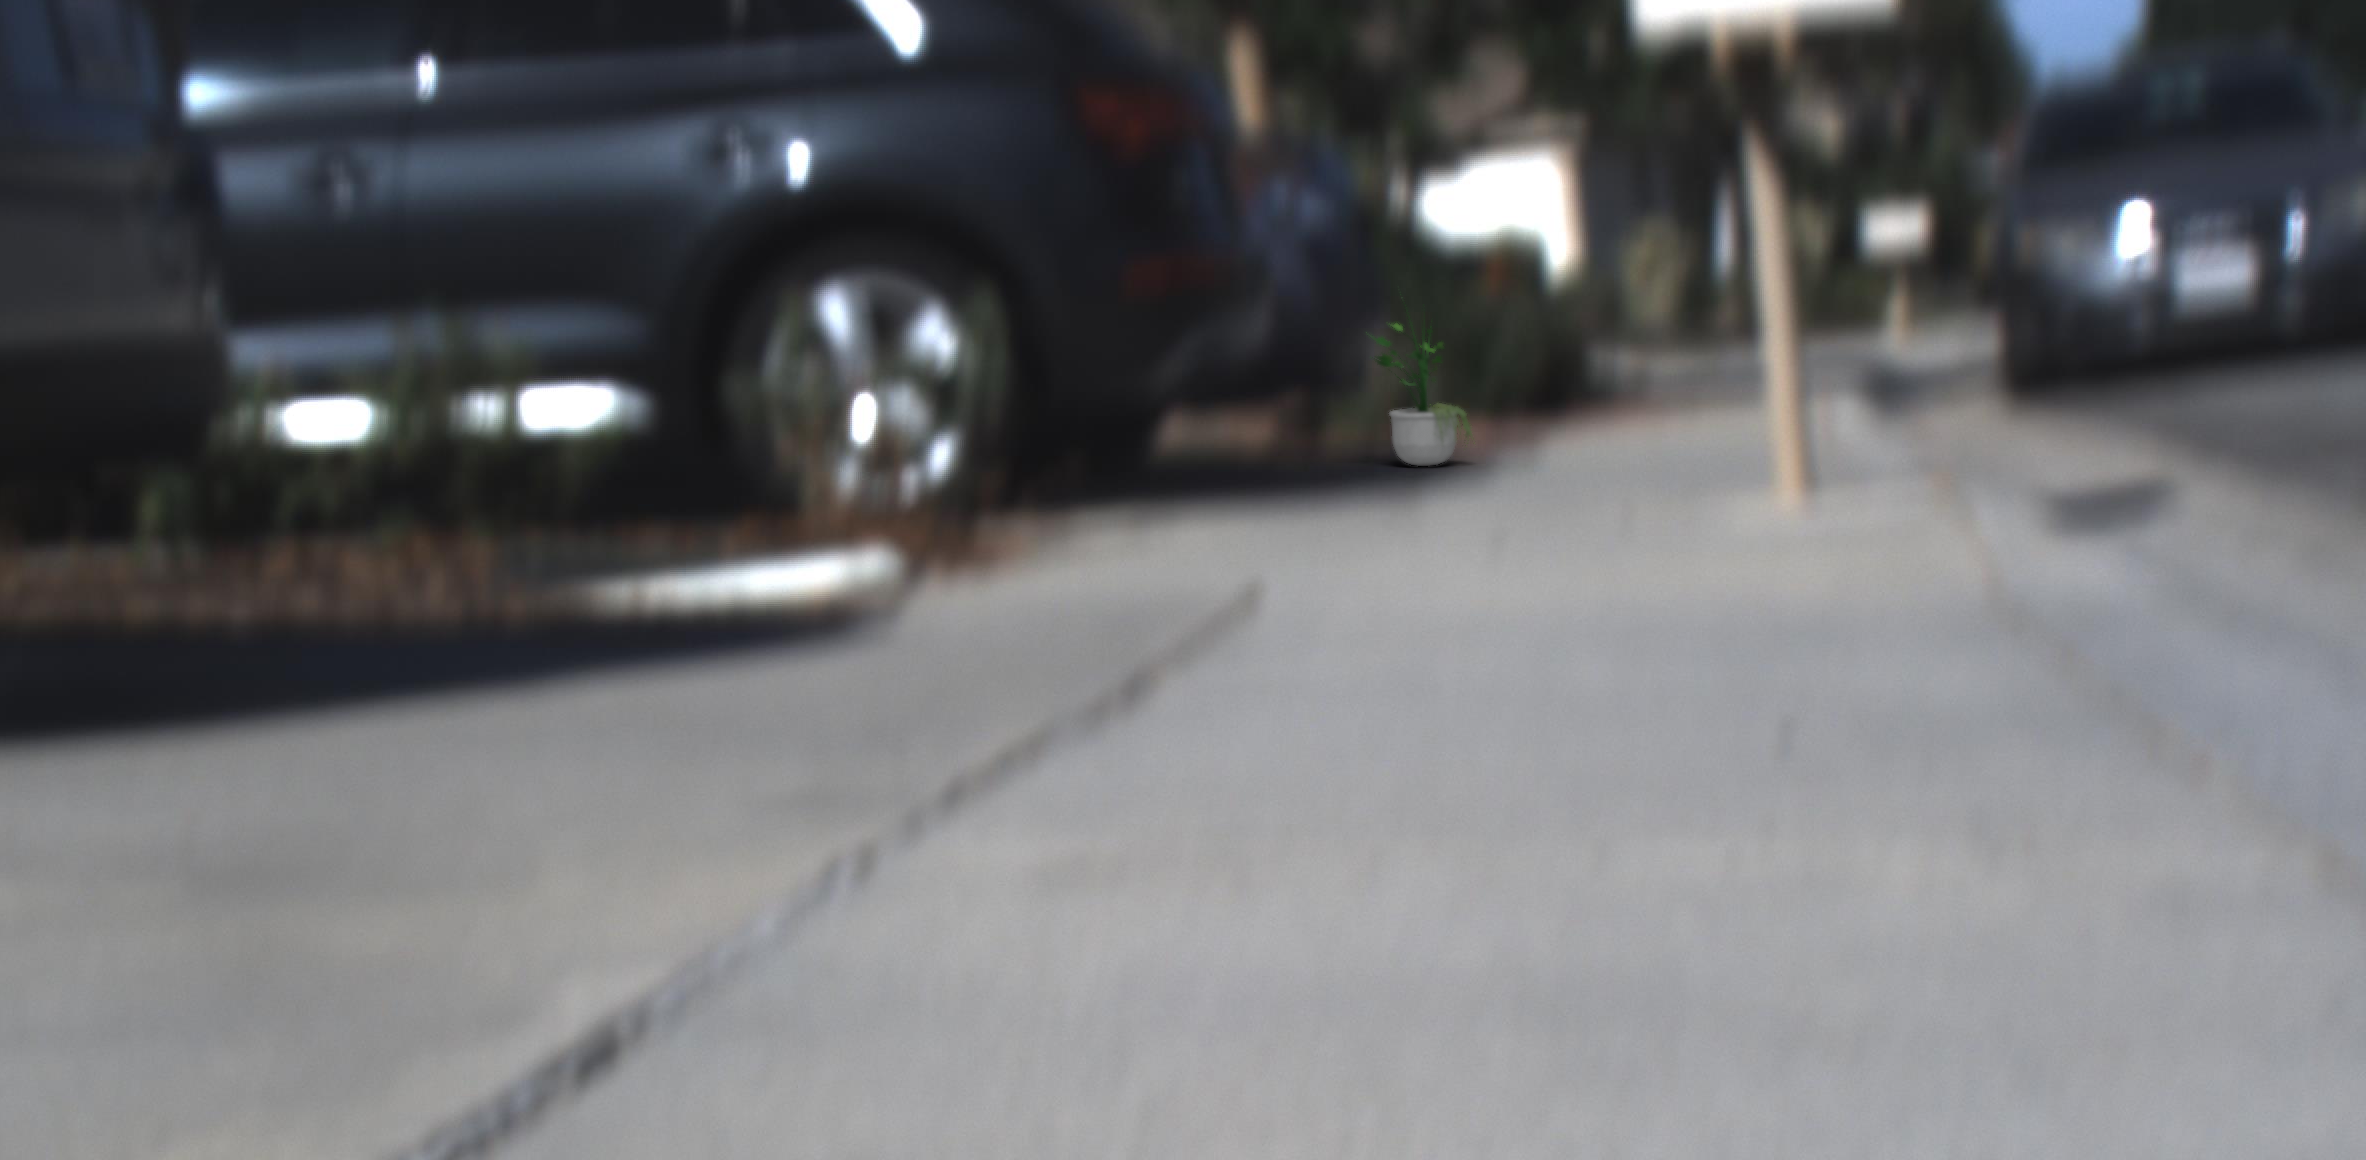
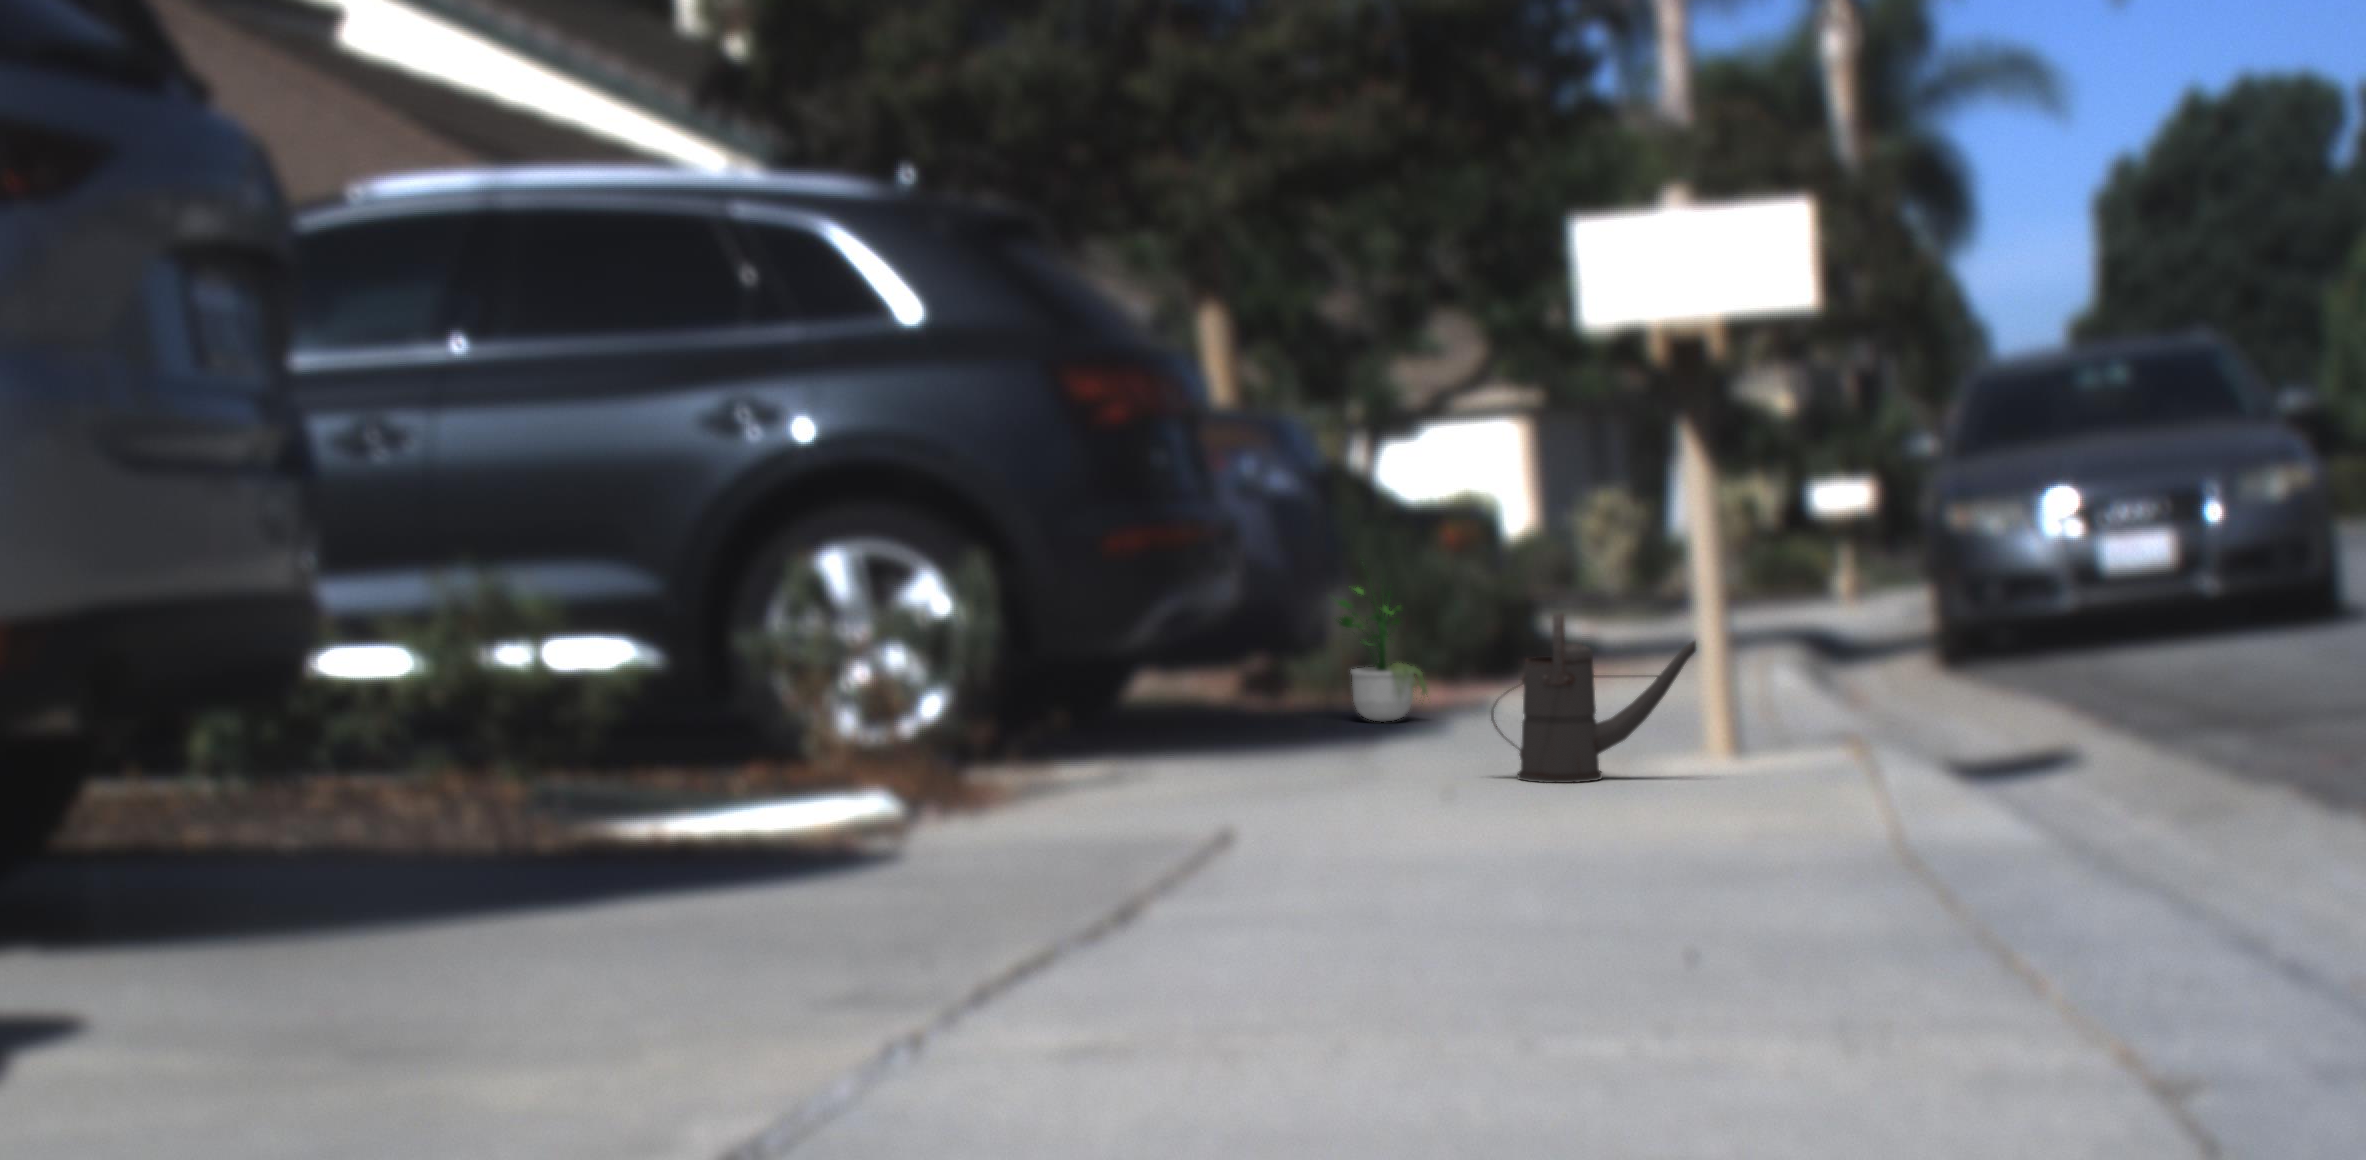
watering can: none [1540,347,1762,529] -> present [1491,613,1696,783]

